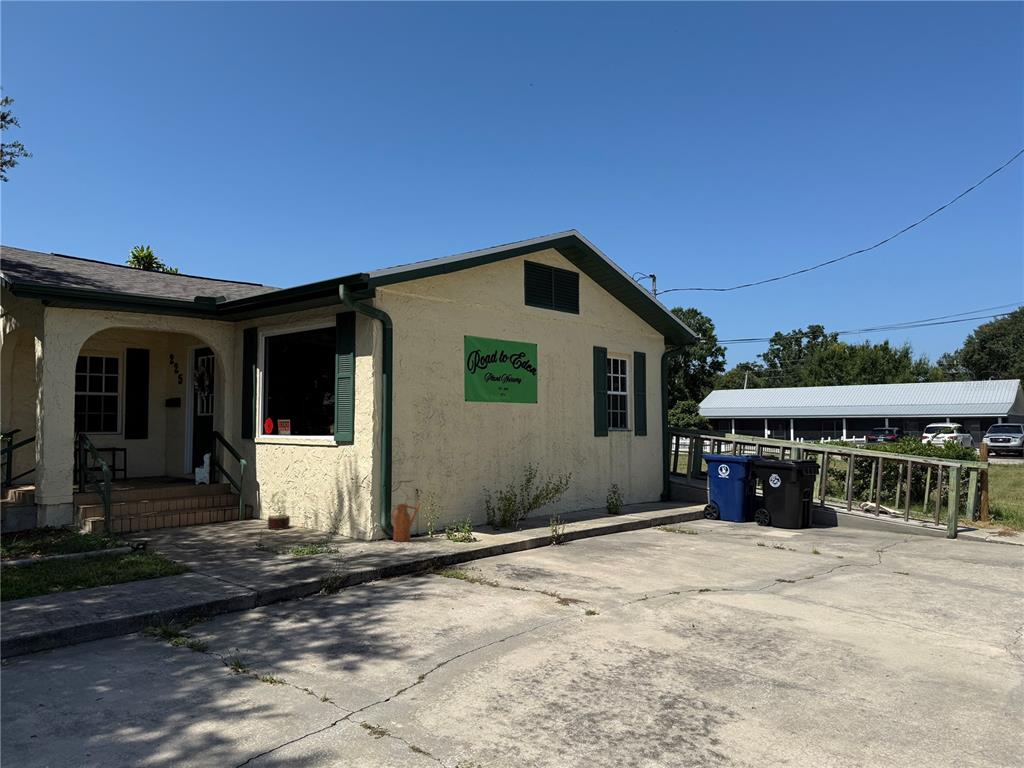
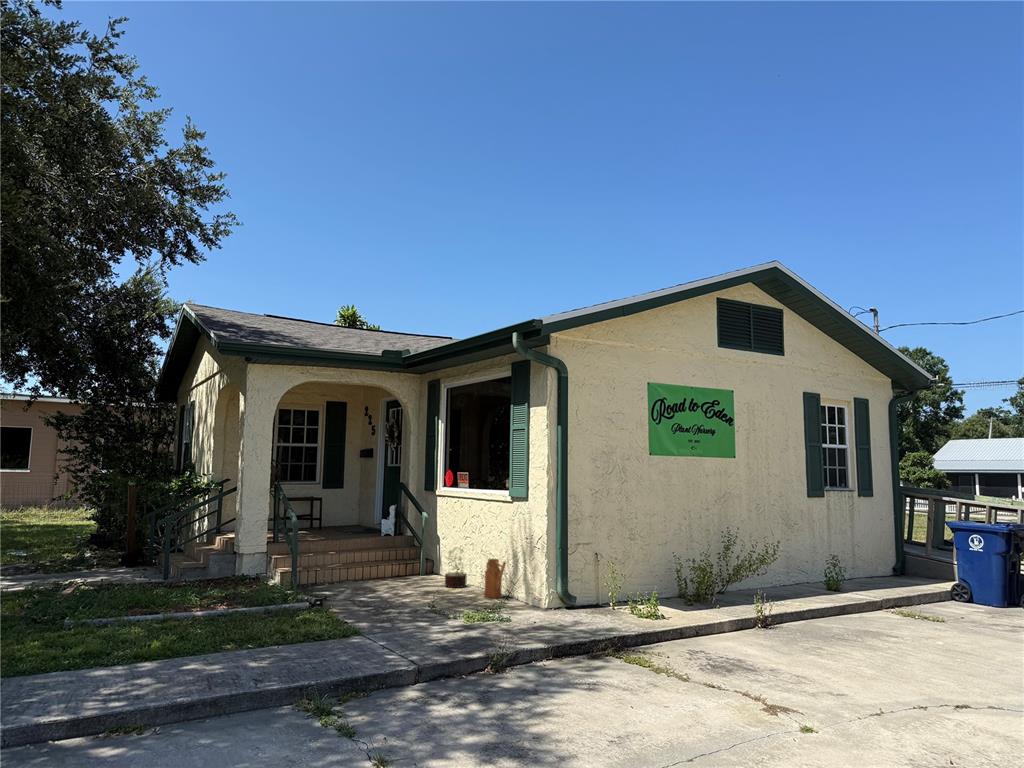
watering can: present [391,502,420,542] -> present [484,559,506,598]

